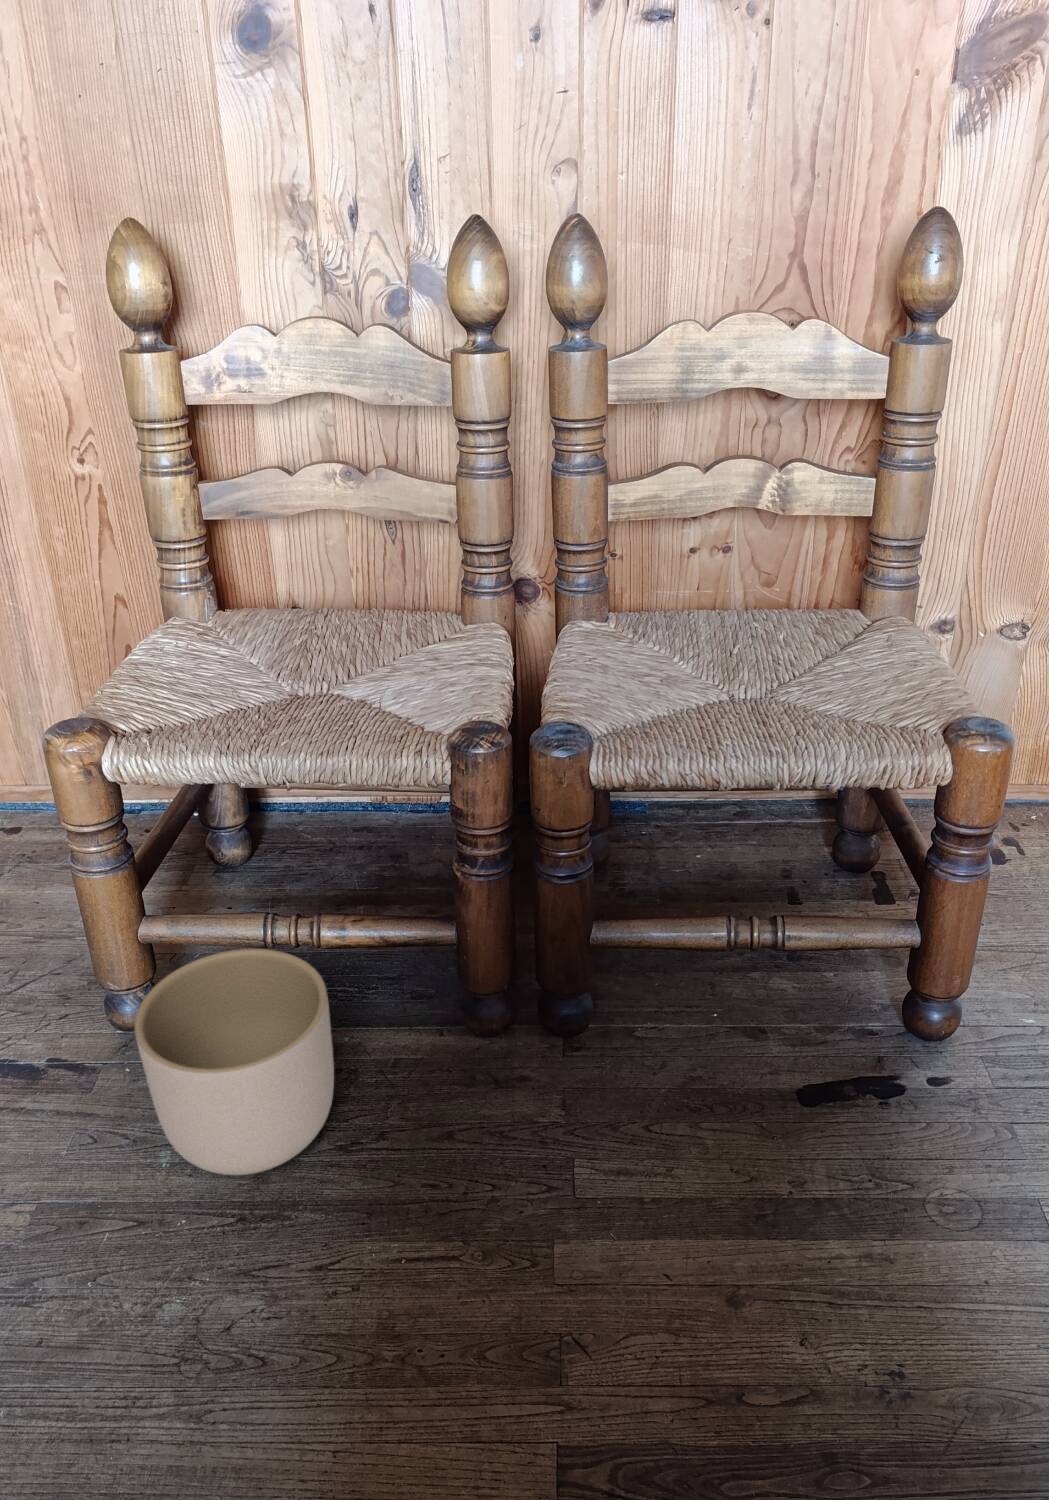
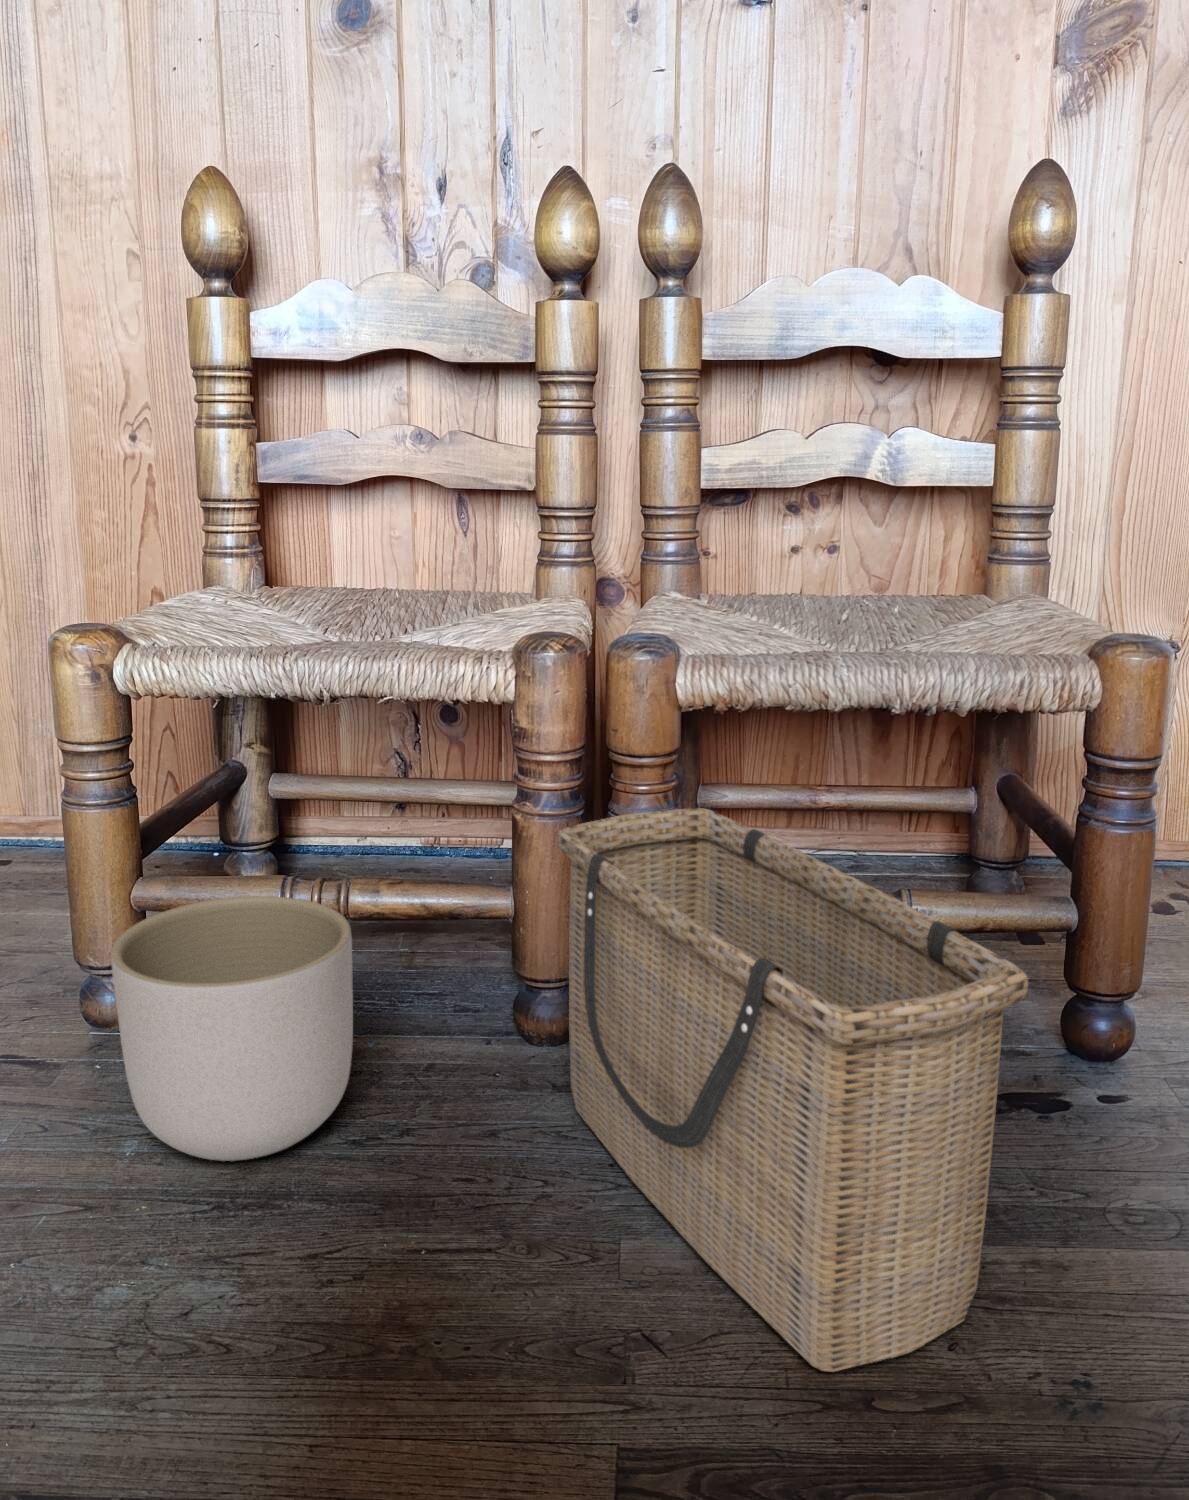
basket: none [493,874,869,1374] -> present [558,808,1028,1371]

